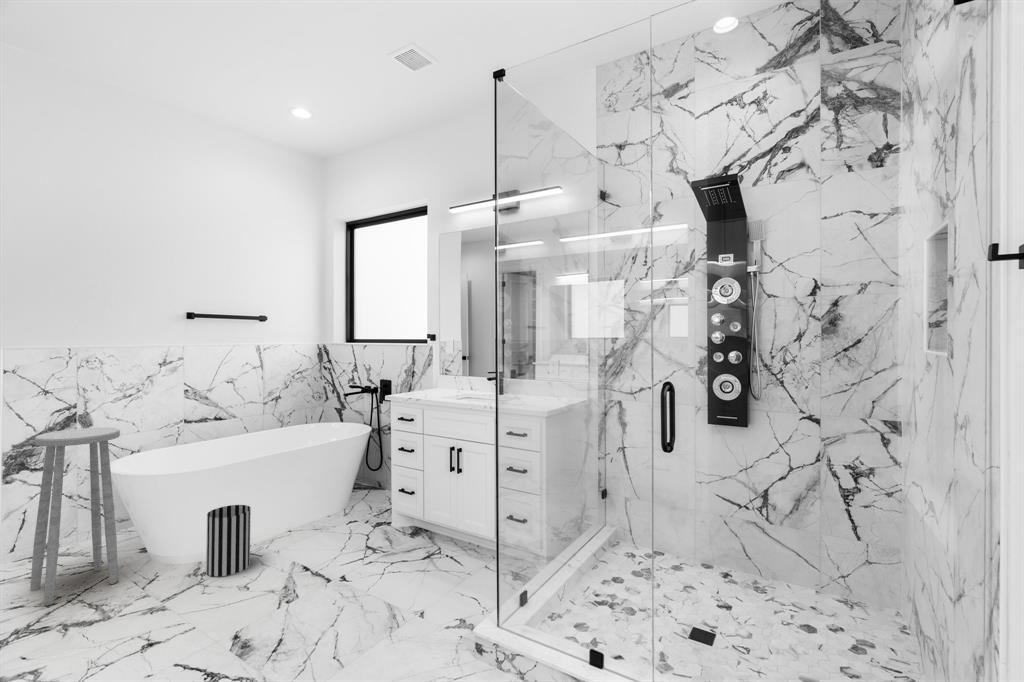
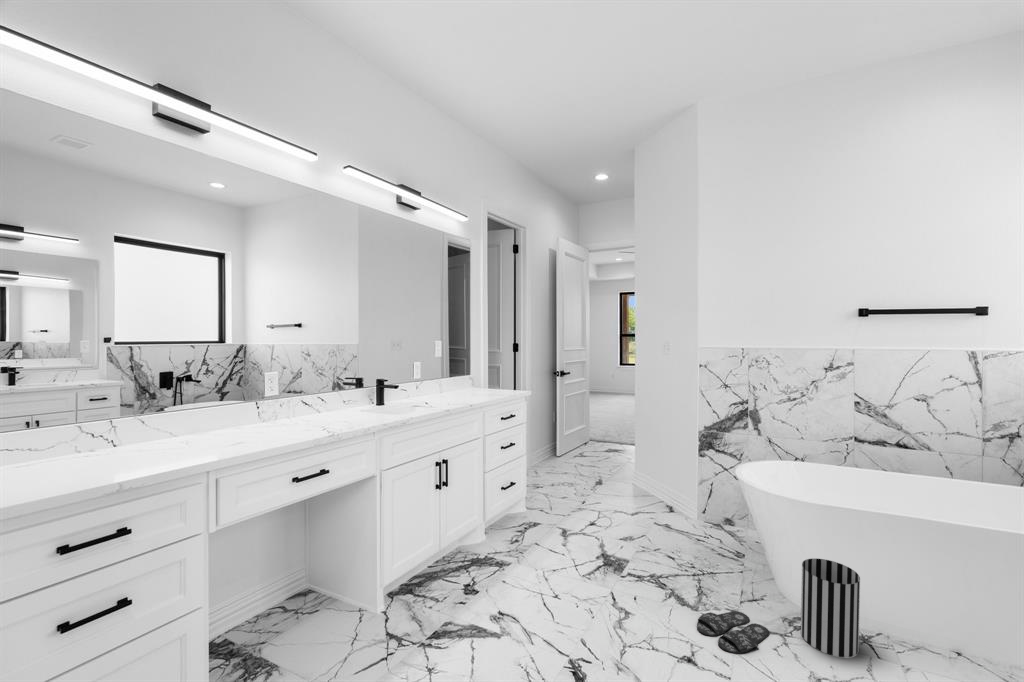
stool: present [30,428,120,606] -> none [681,425,743,581]
slippers: none [123,588,192,626] -> present [697,611,770,653]

